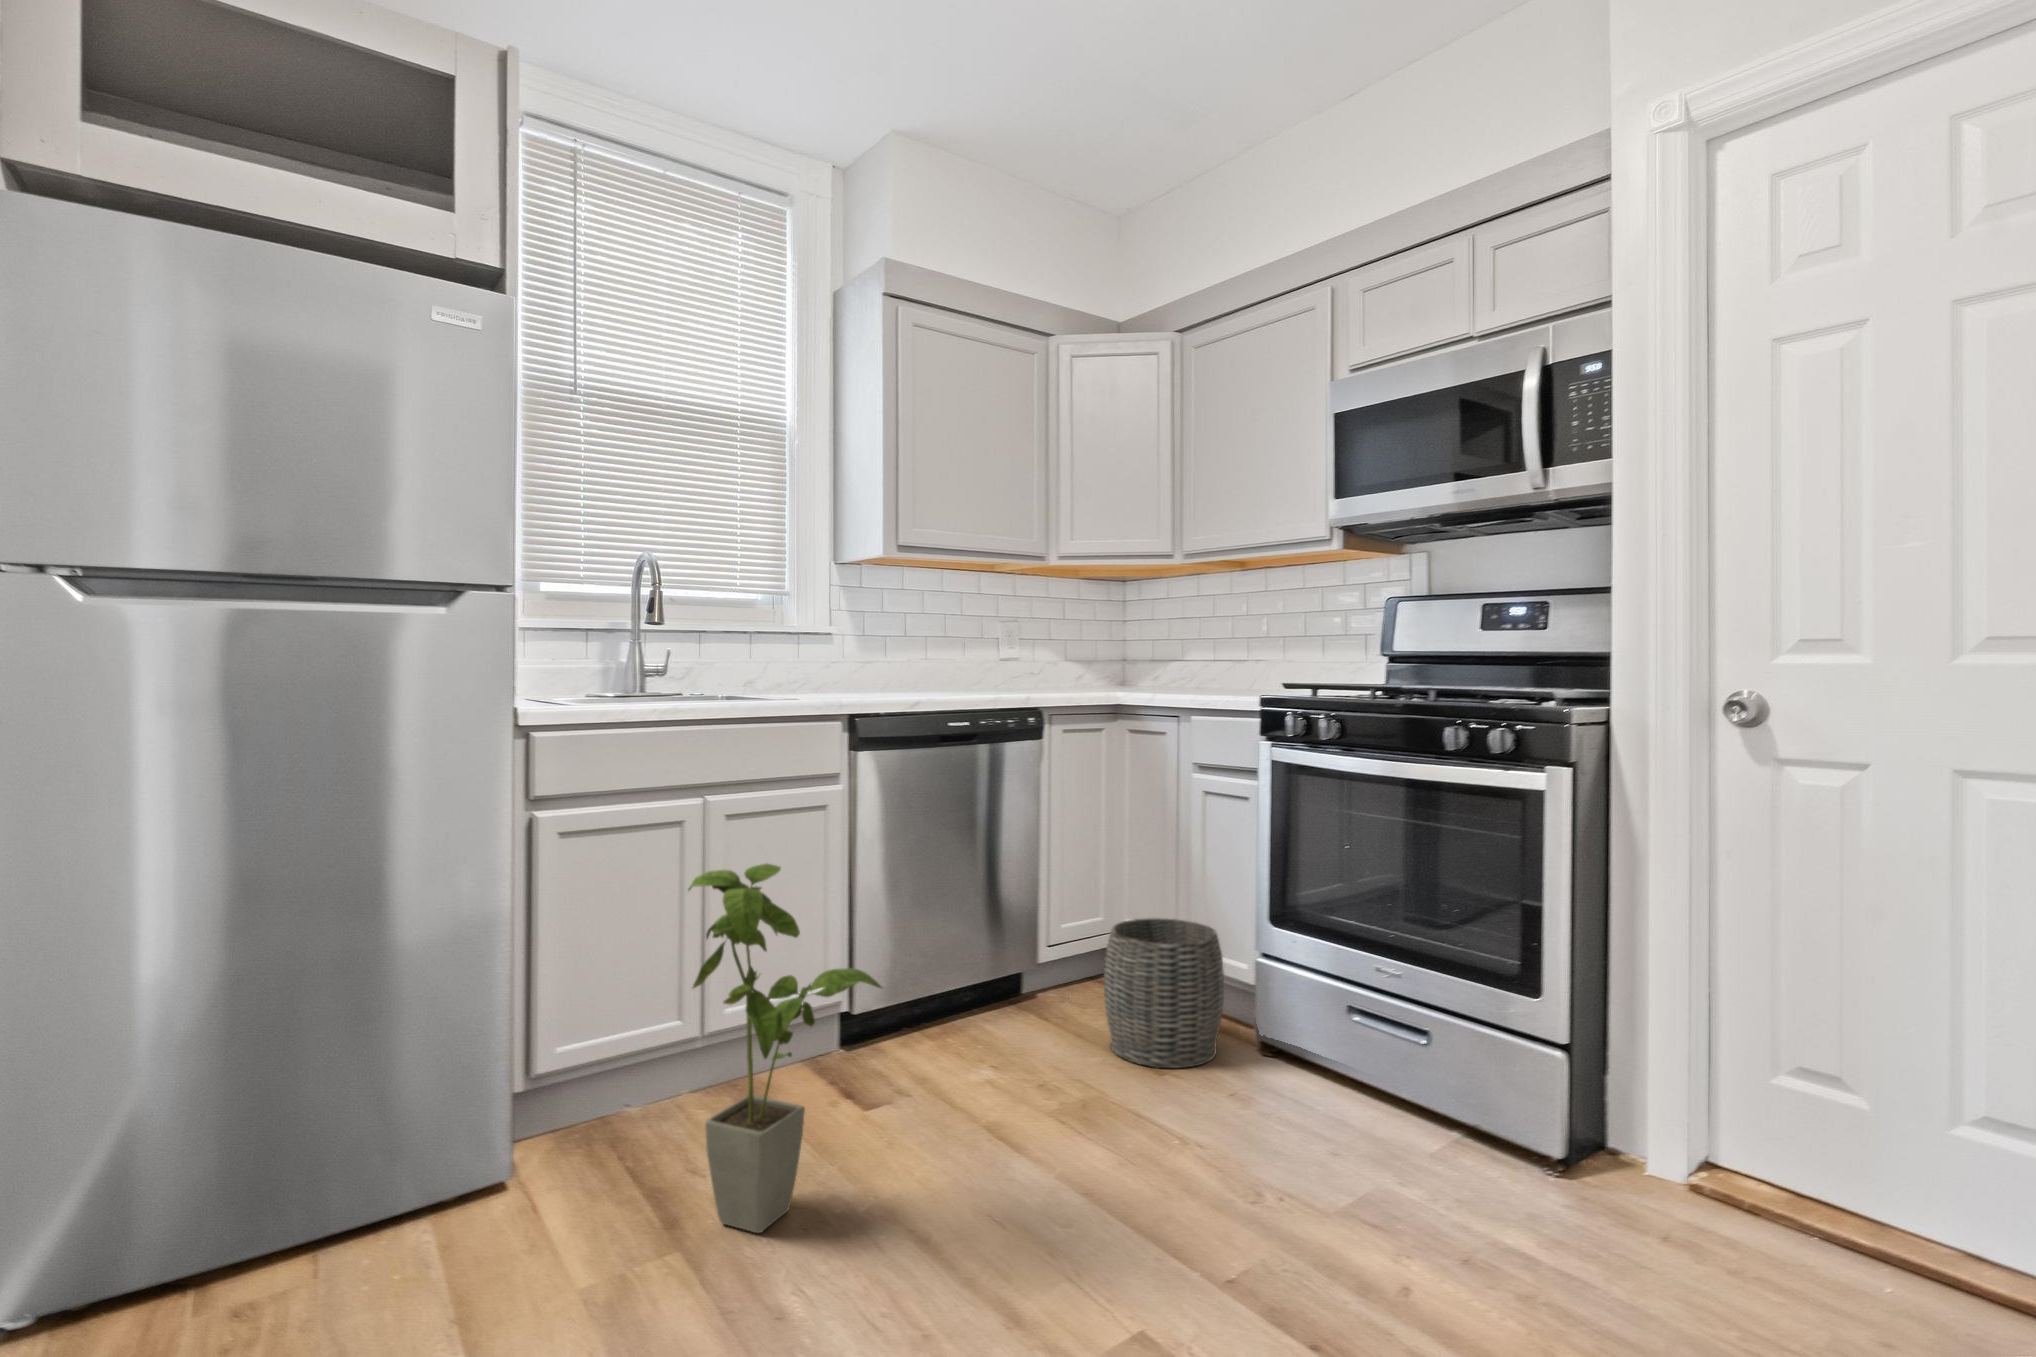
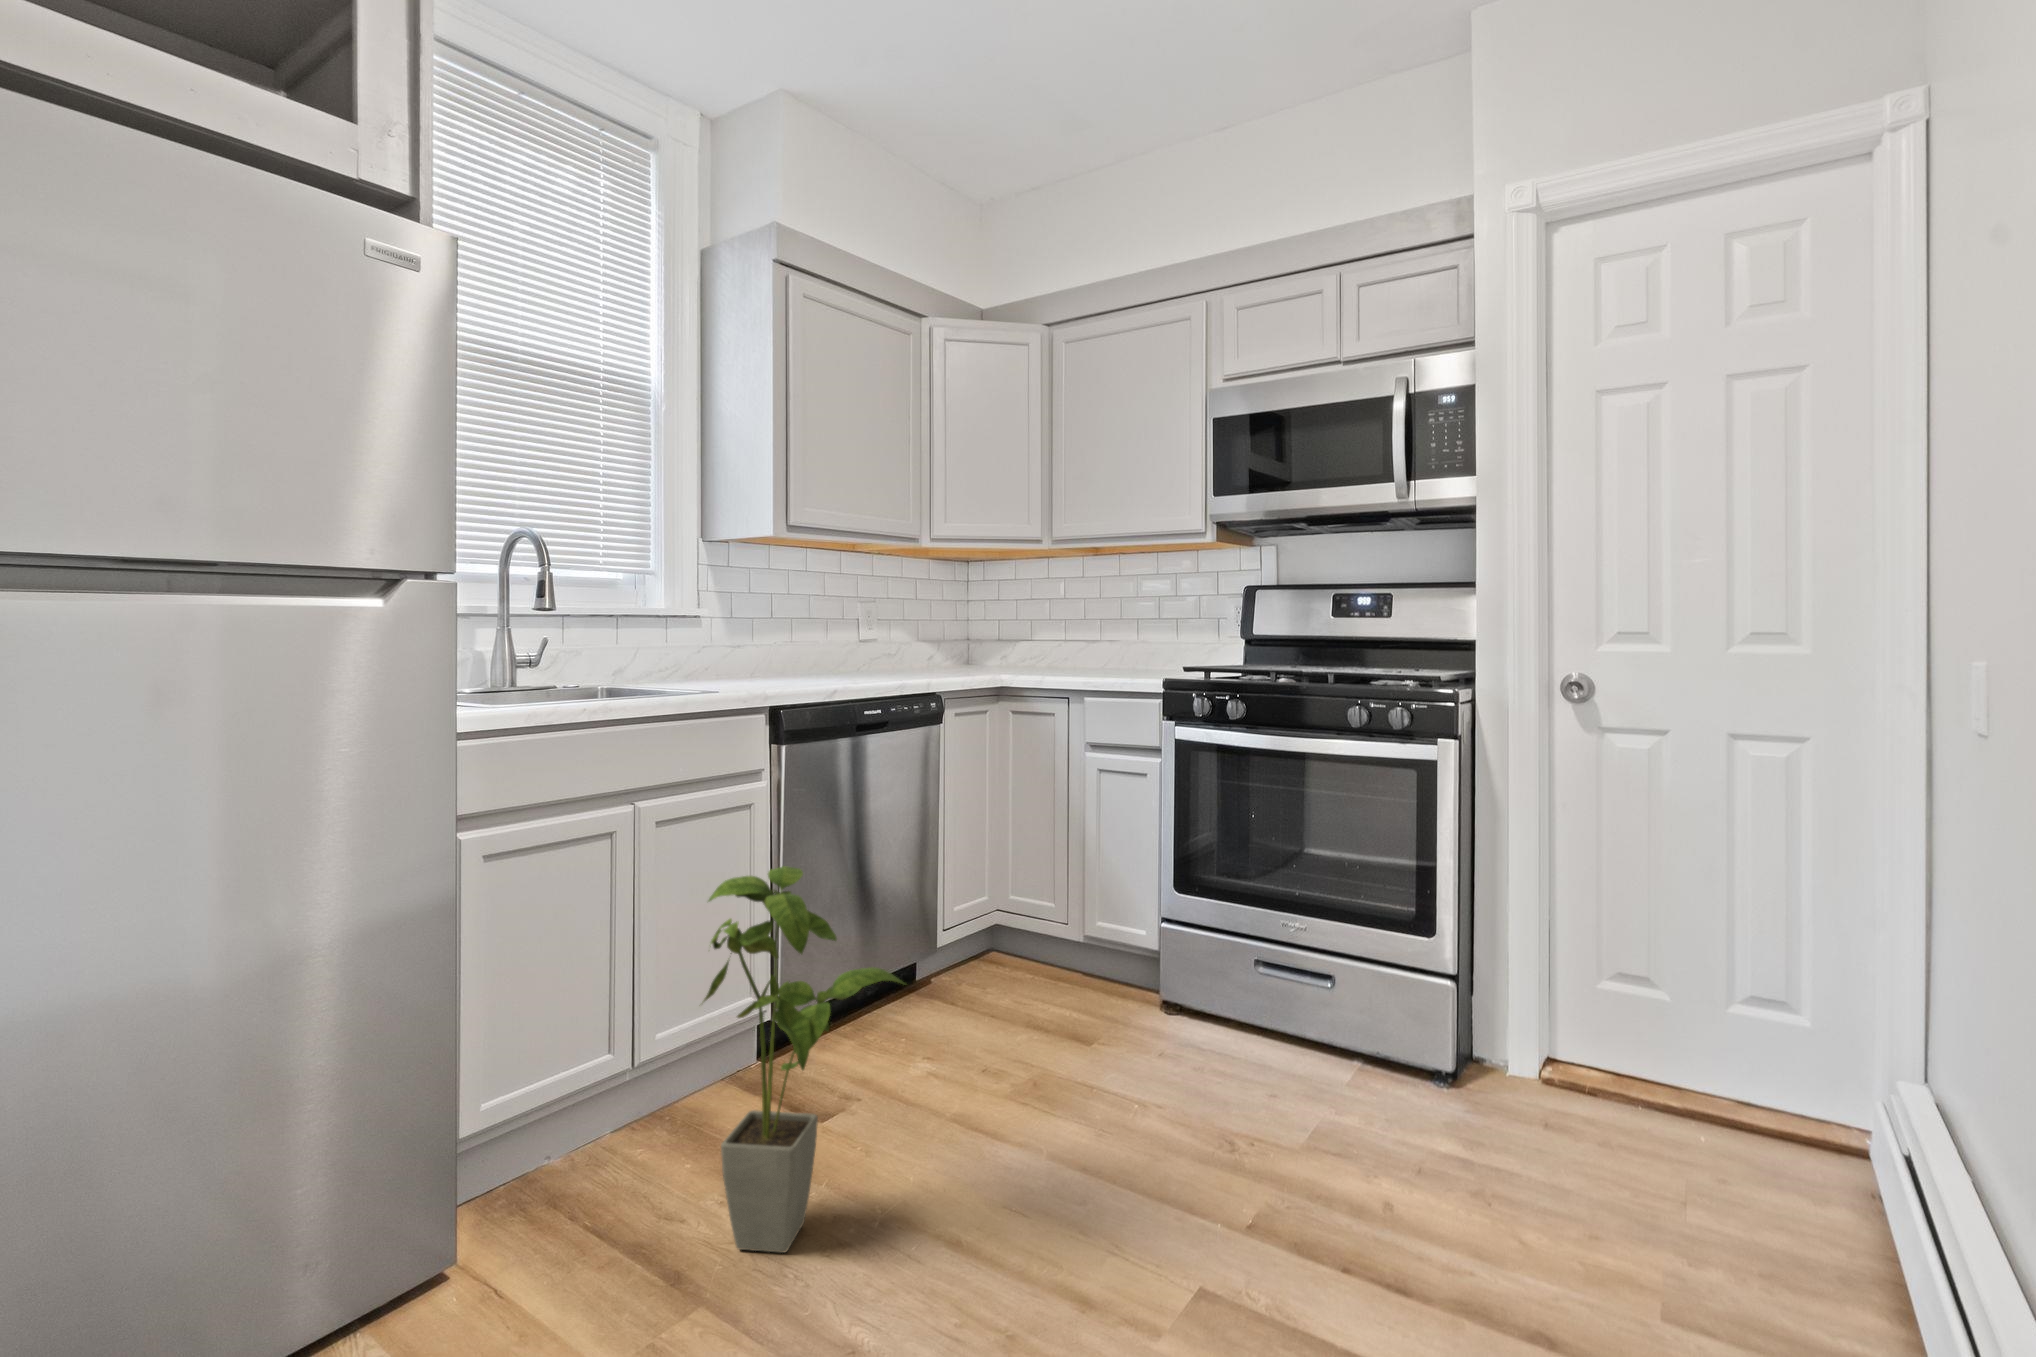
woven basket: present [1104,918,1224,1068] -> none [1022,892,1134,1033]

